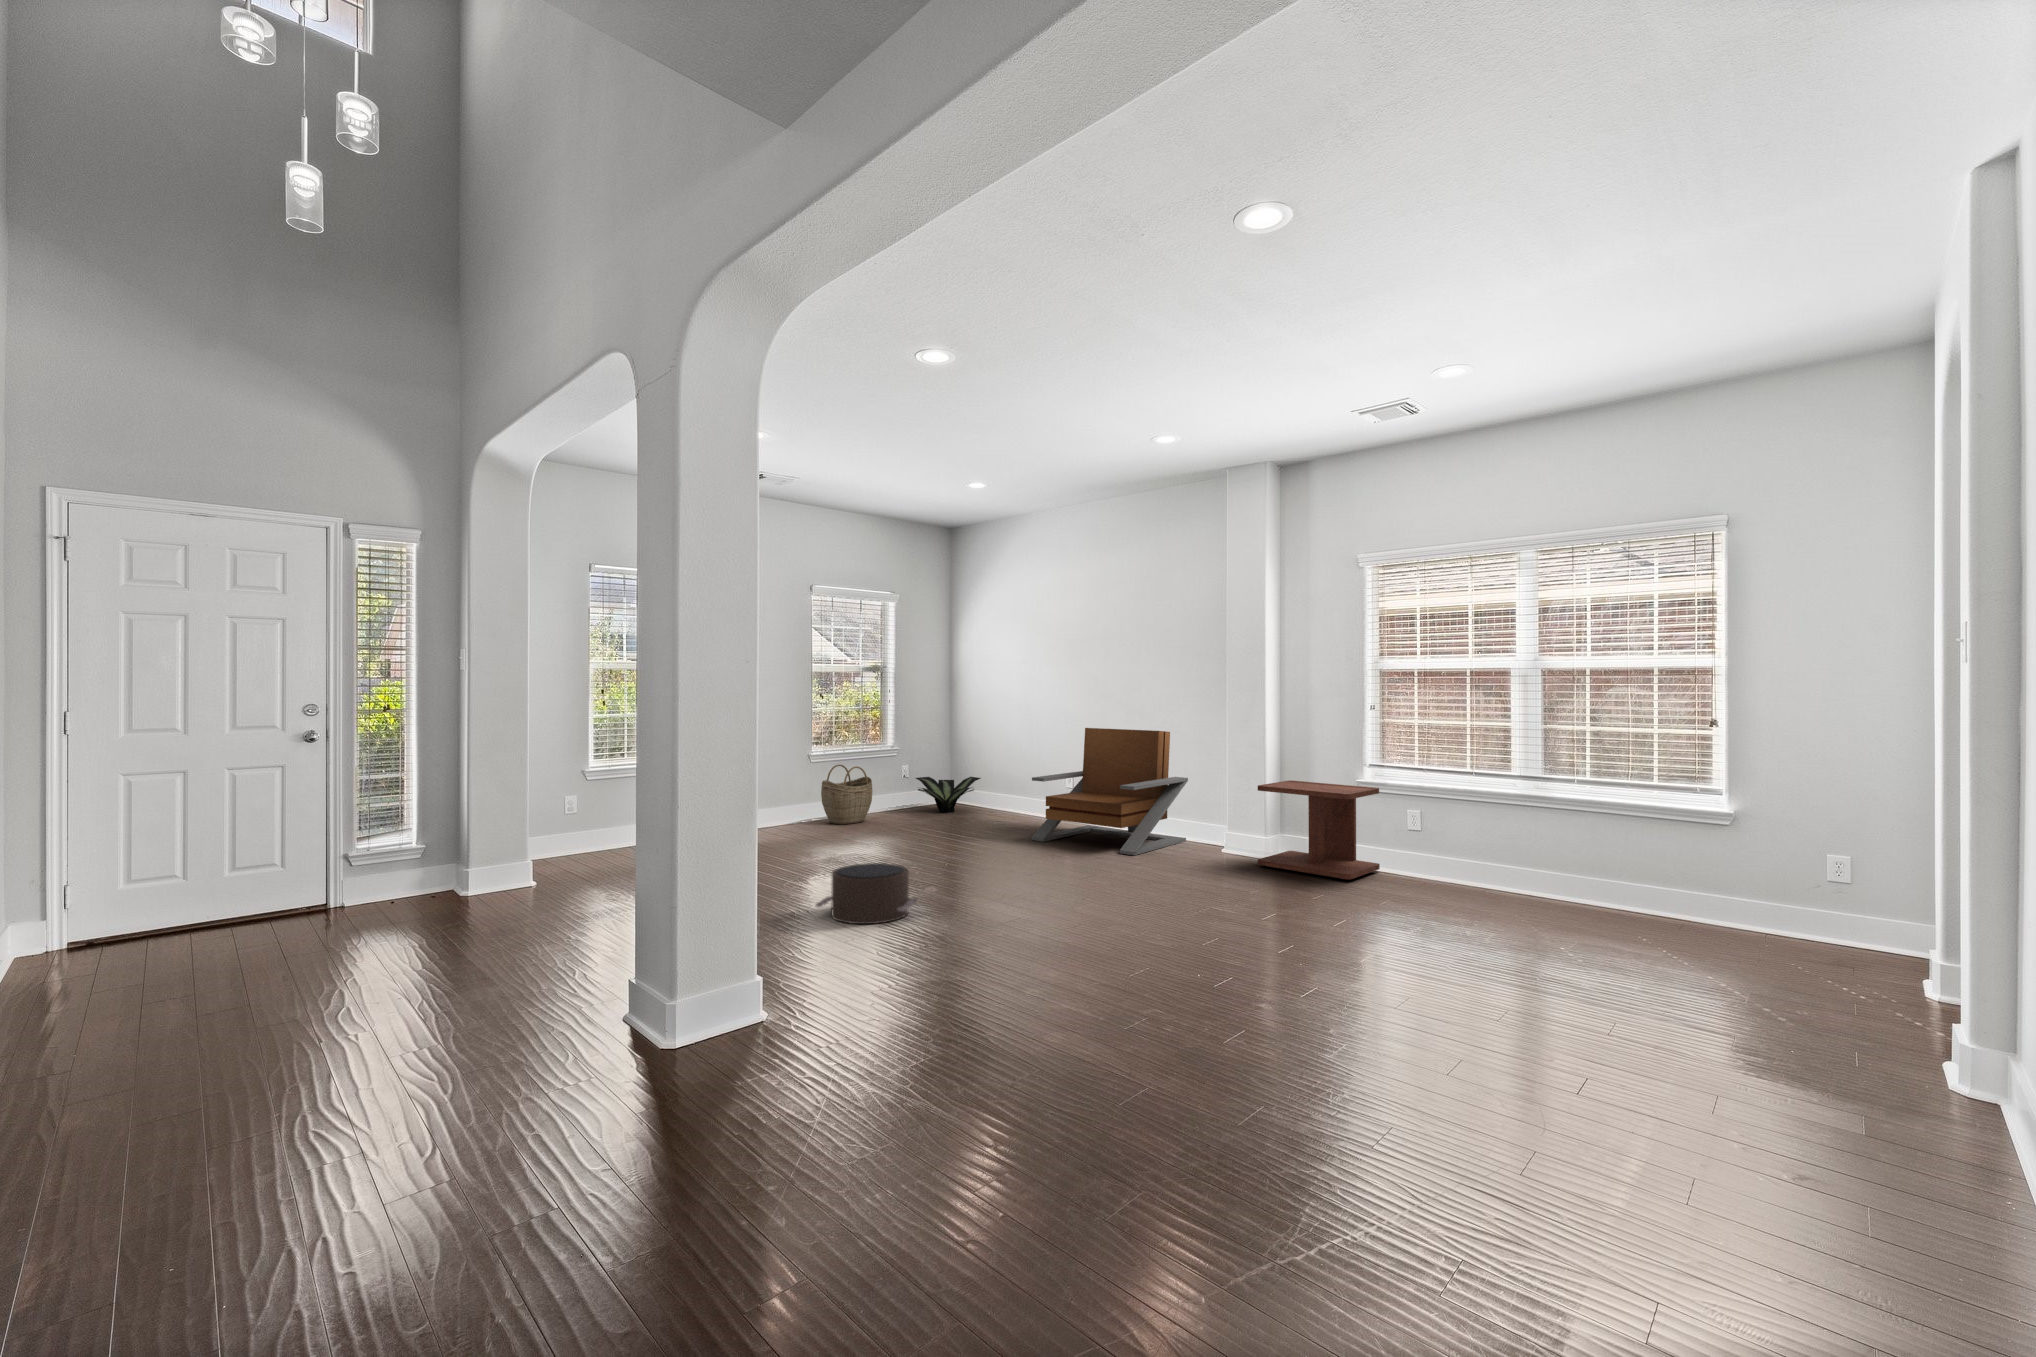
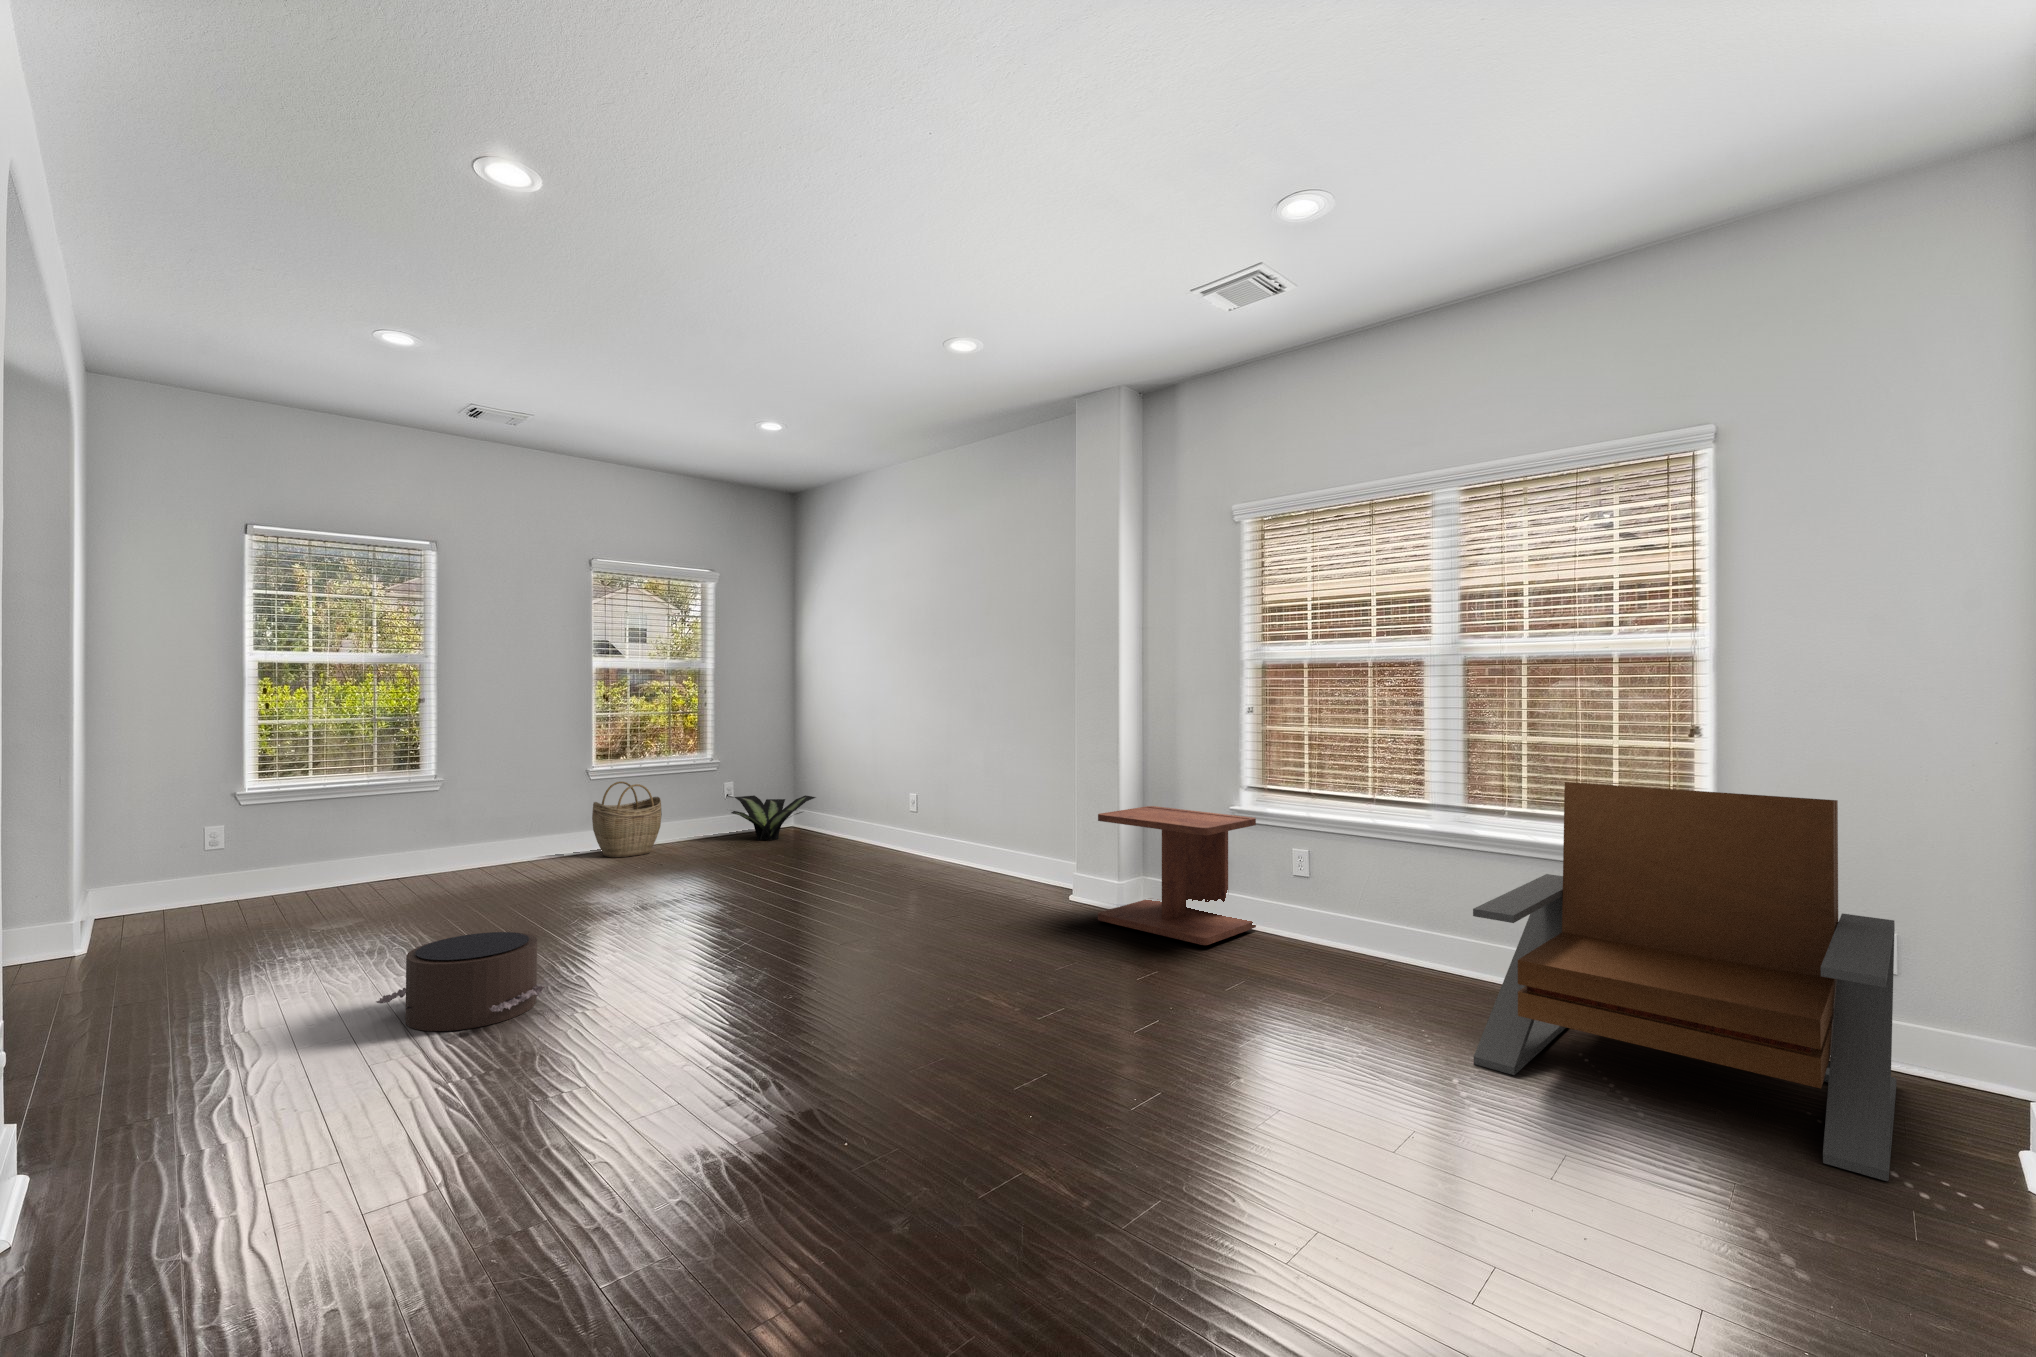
lounge chair: present [1032,728,1188,855] -> present [1473,782,1896,1181]

